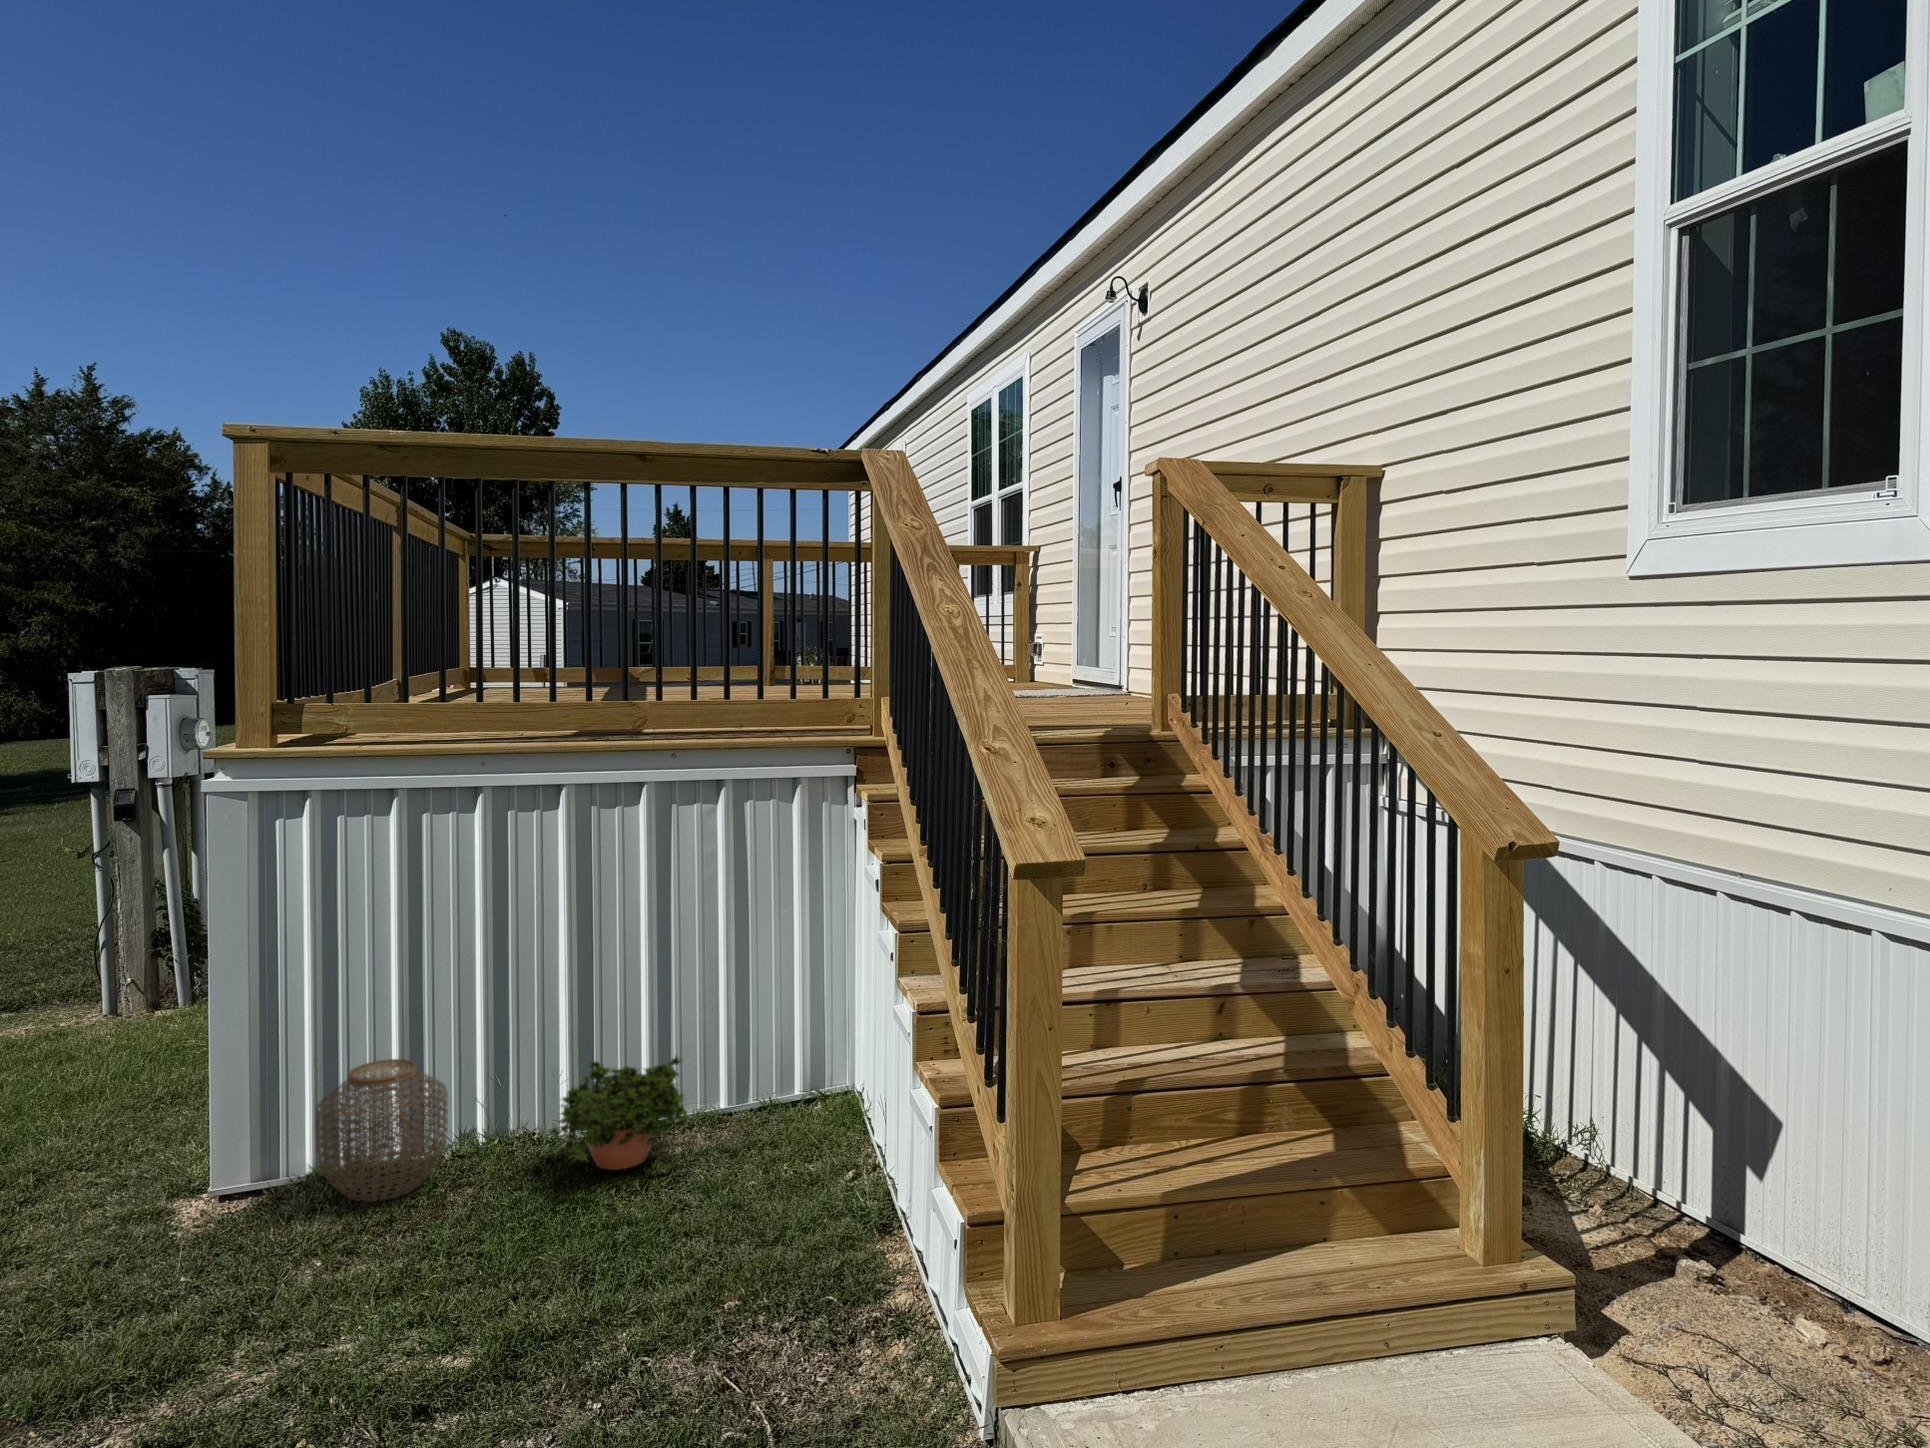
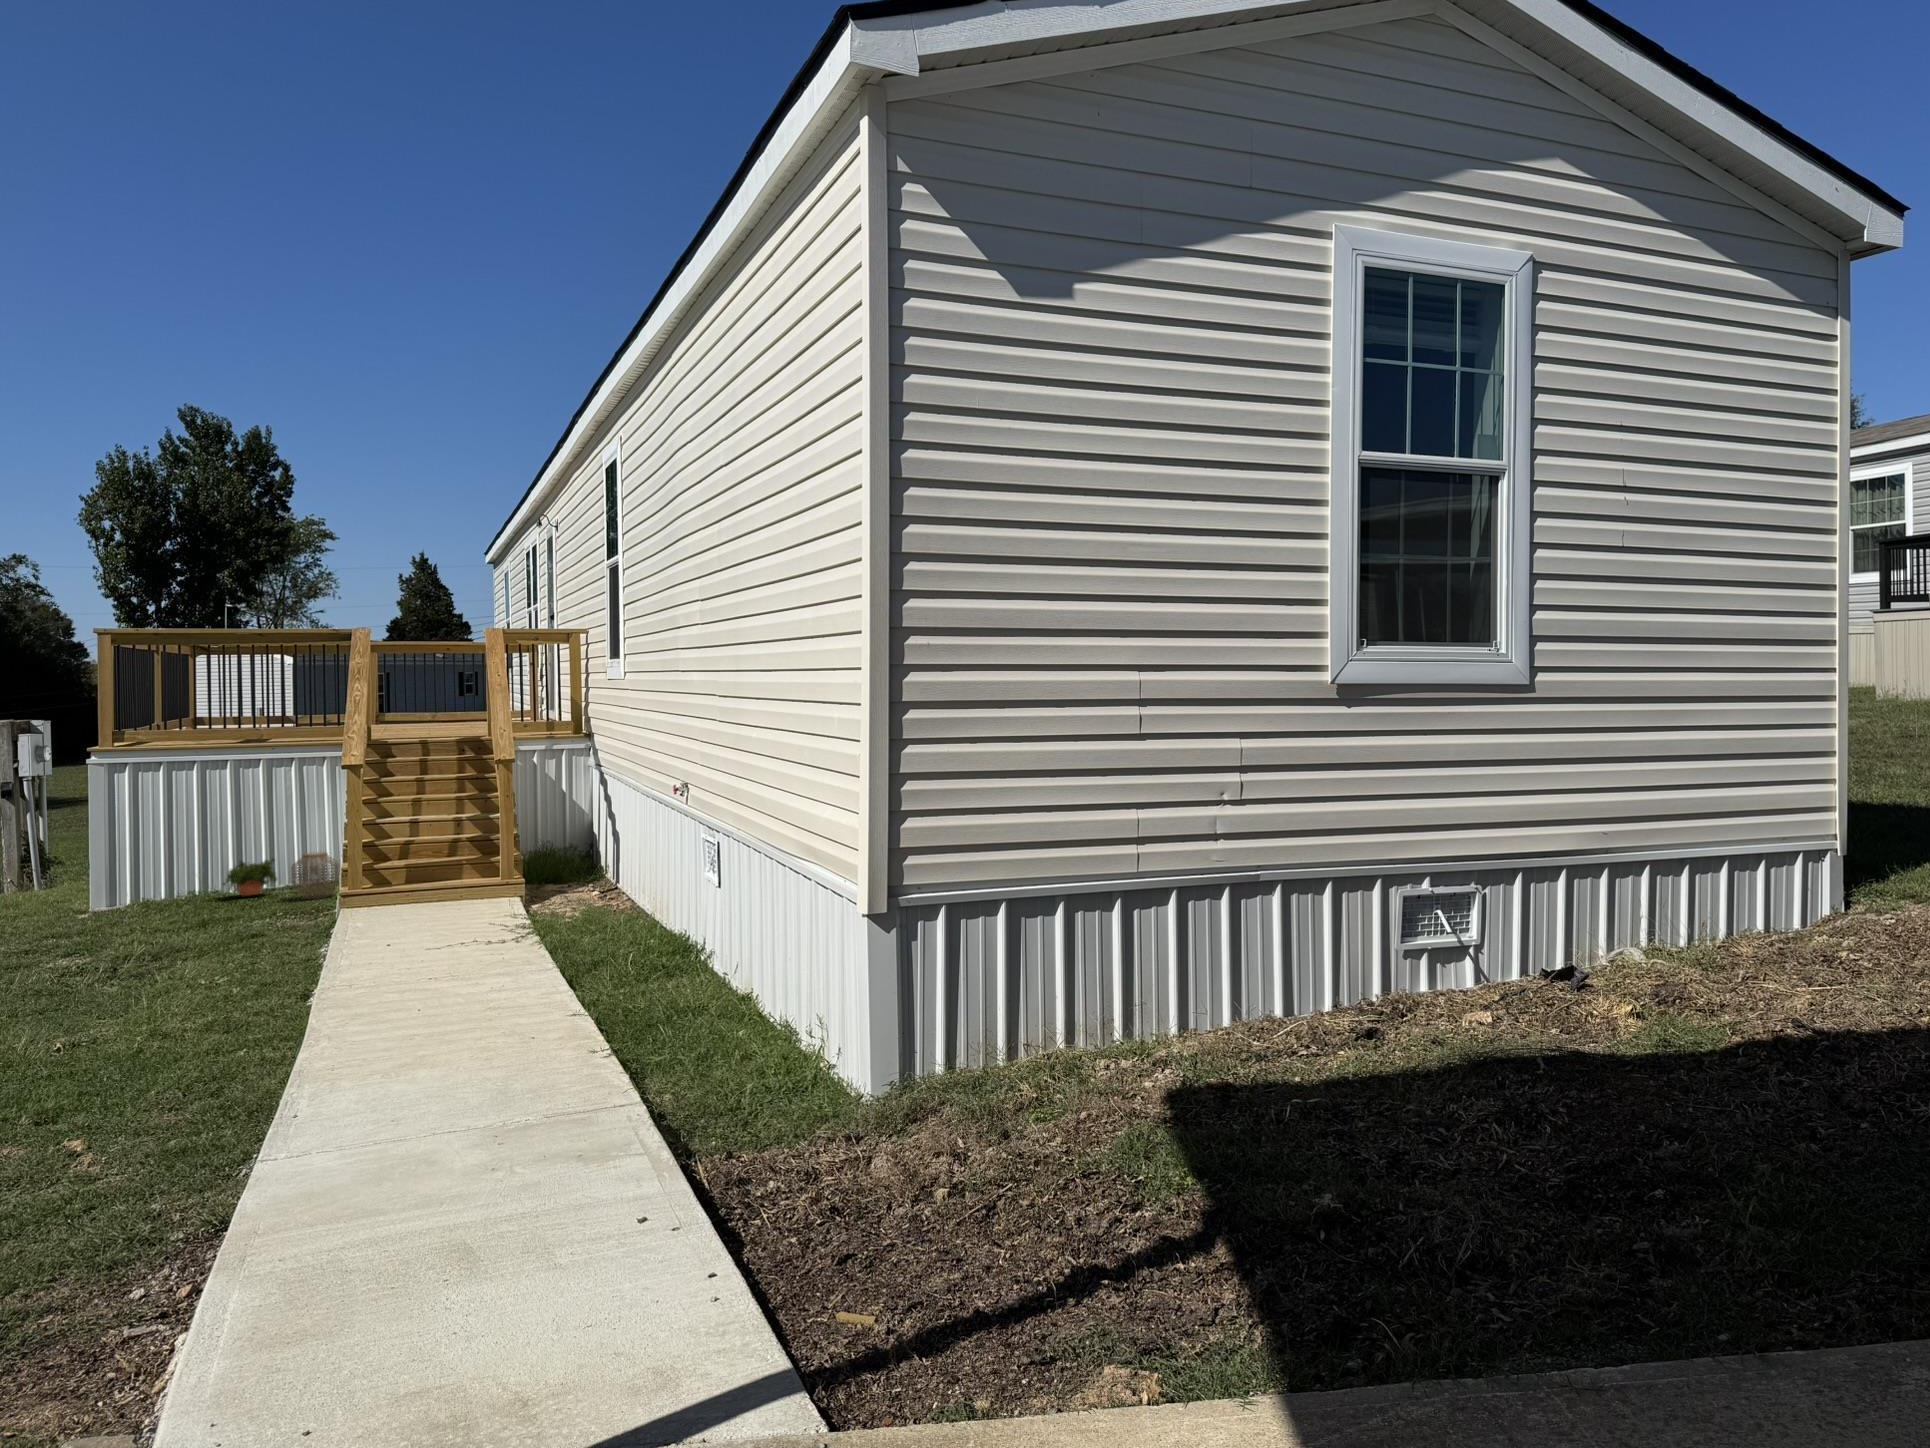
woven basket: present [316,1059,448,1201] -> present [291,852,339,899]

